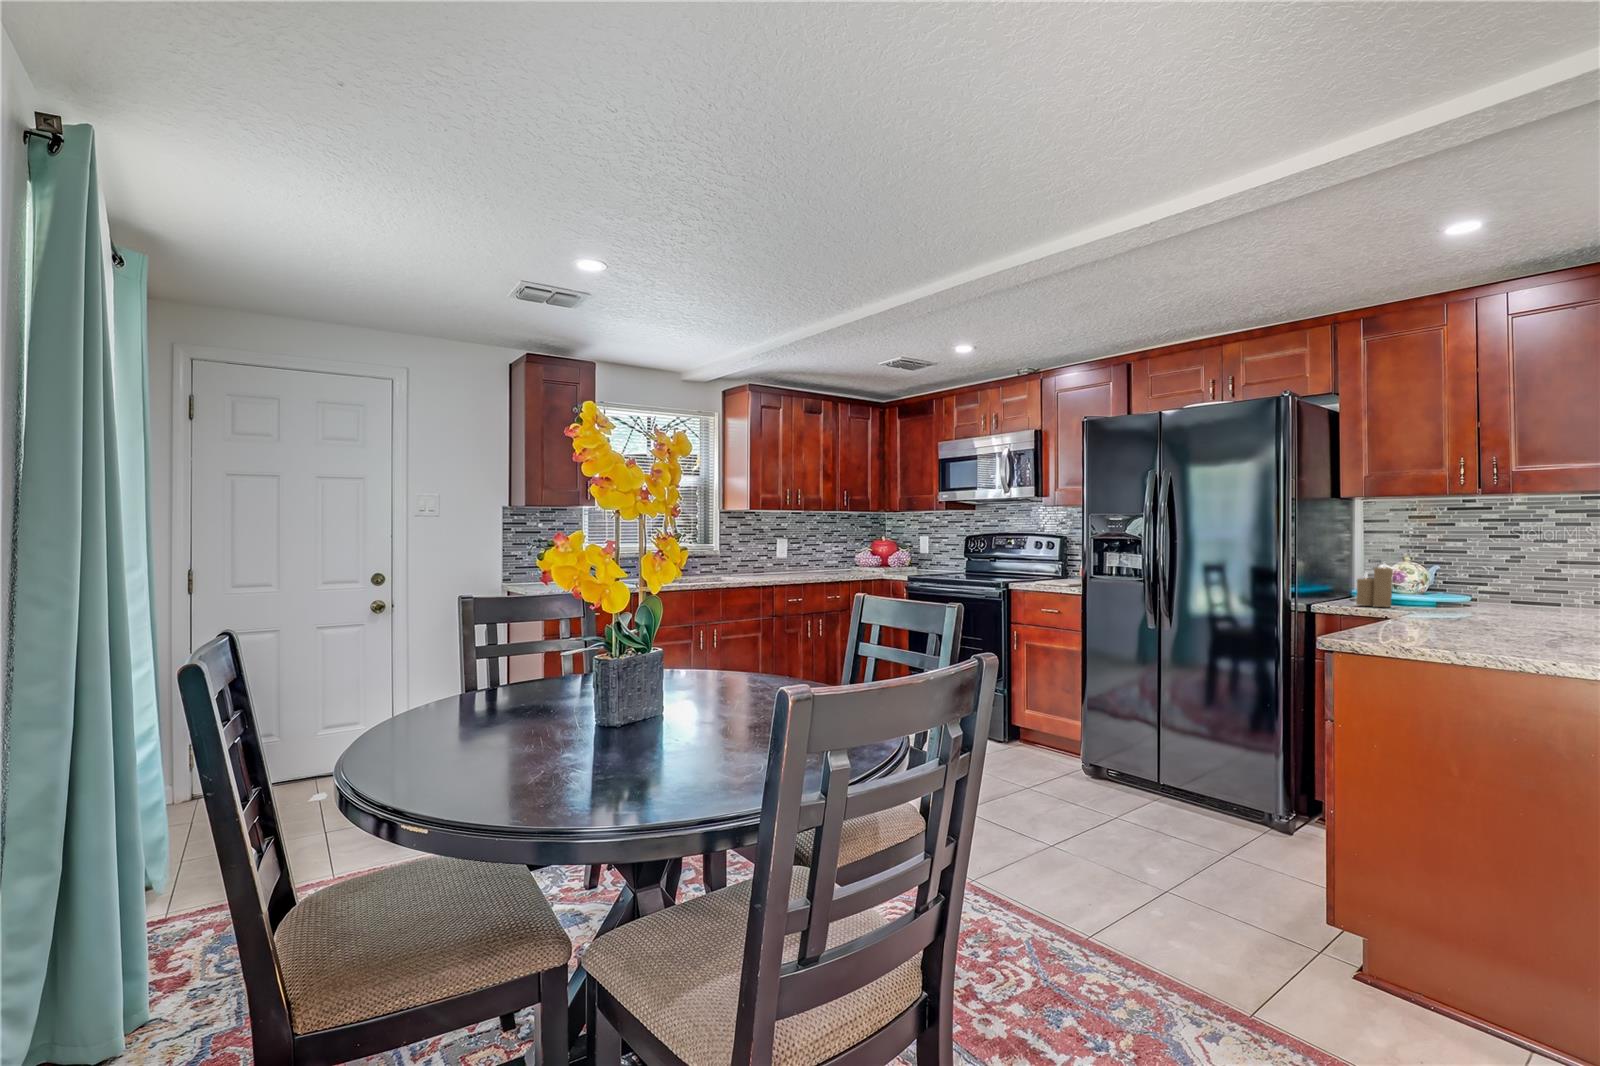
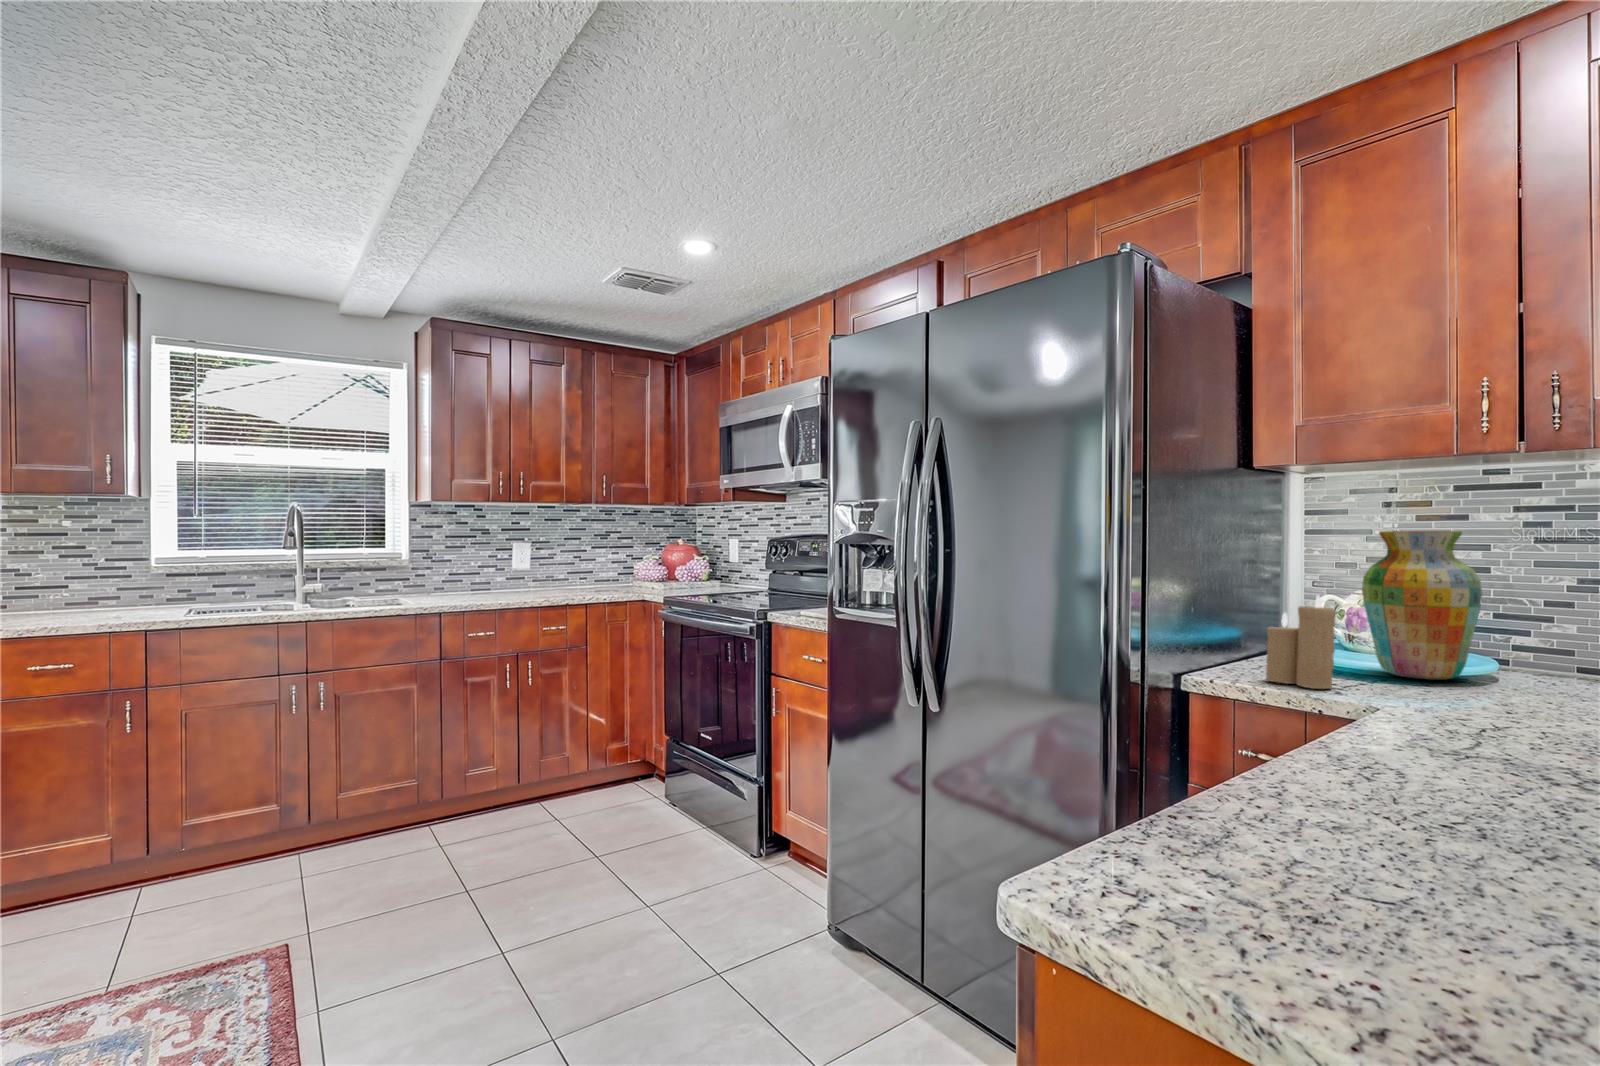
vase: none [1402,531,1463,605] -> present [1362,531,1482,680]

